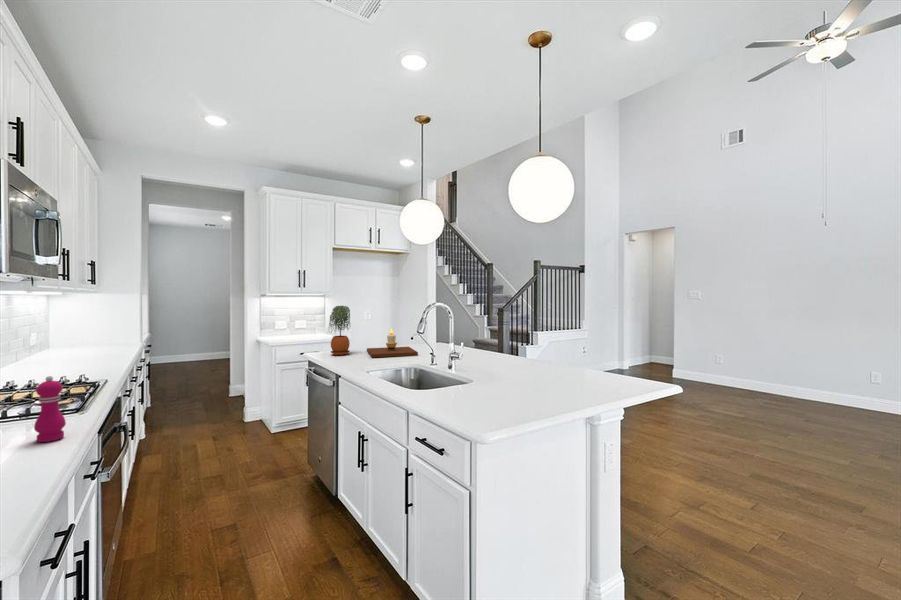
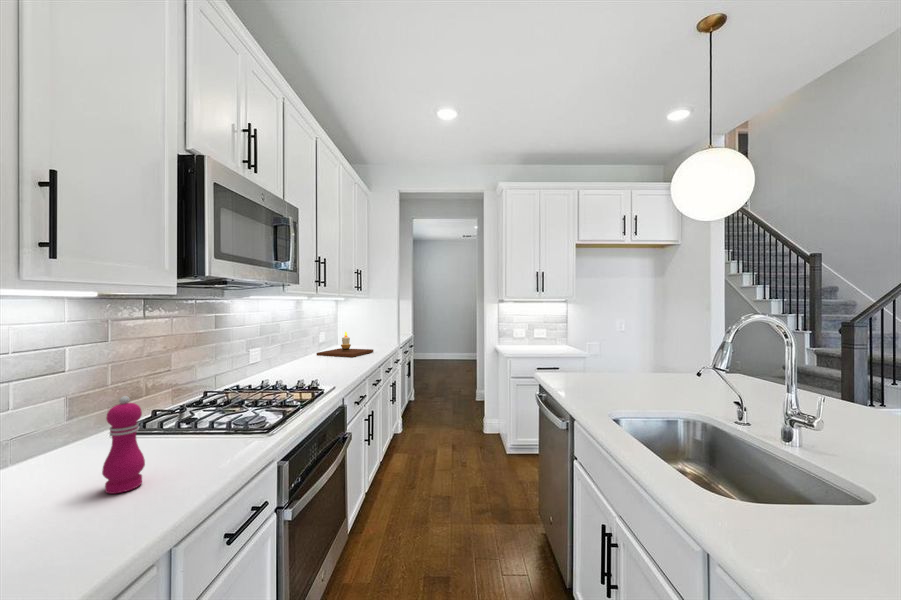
potted plant: present [329,306,350,355] -> none [560,310,594,381]
candle: present [367,329,418,357] -> present [316,332,373,357]

